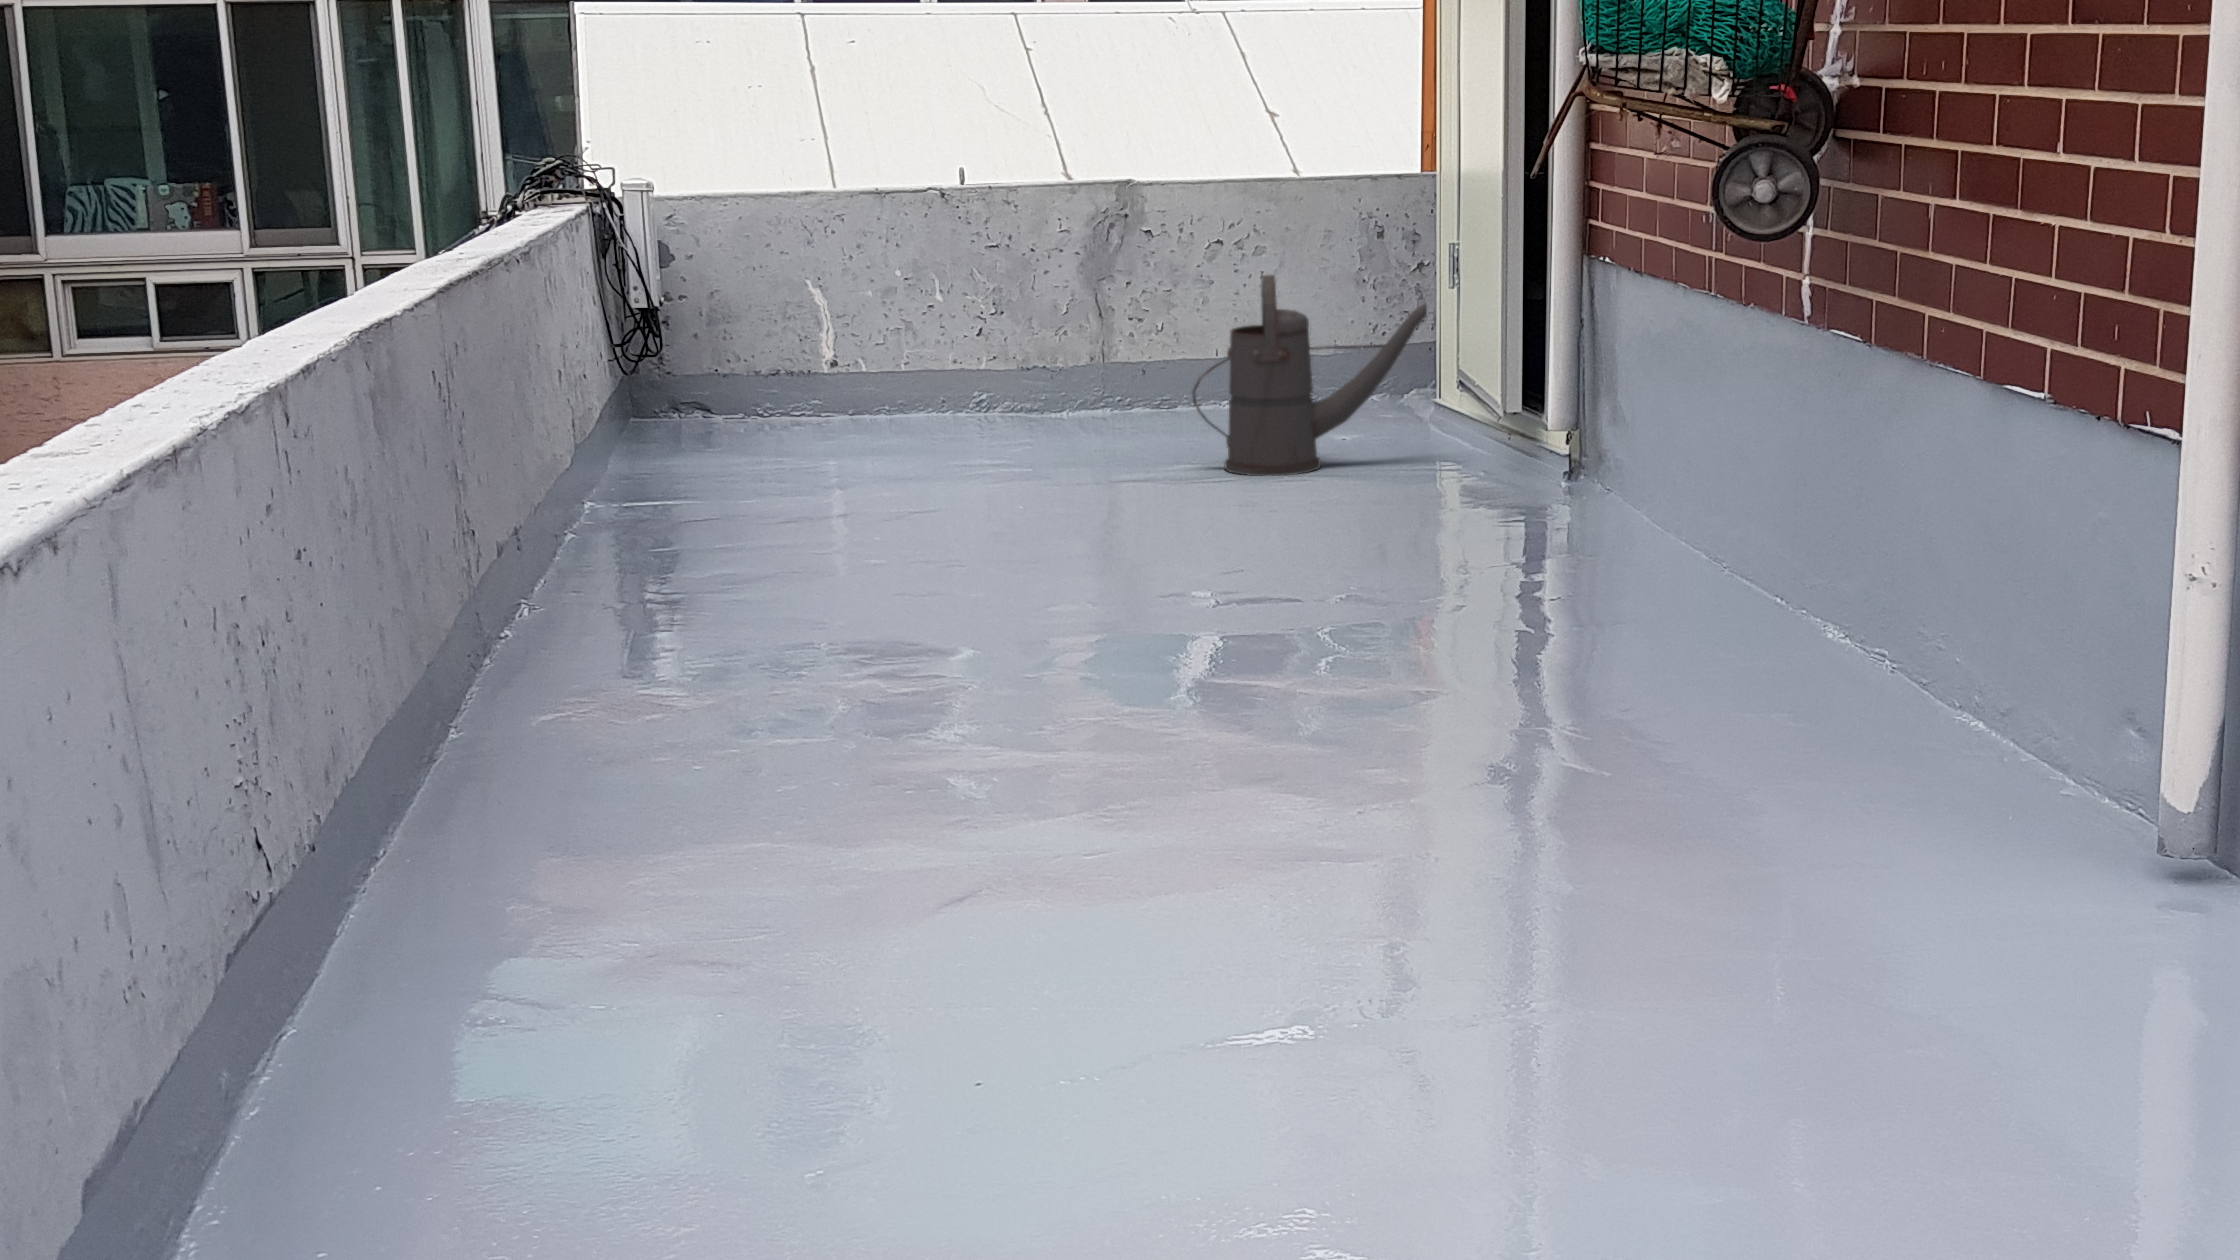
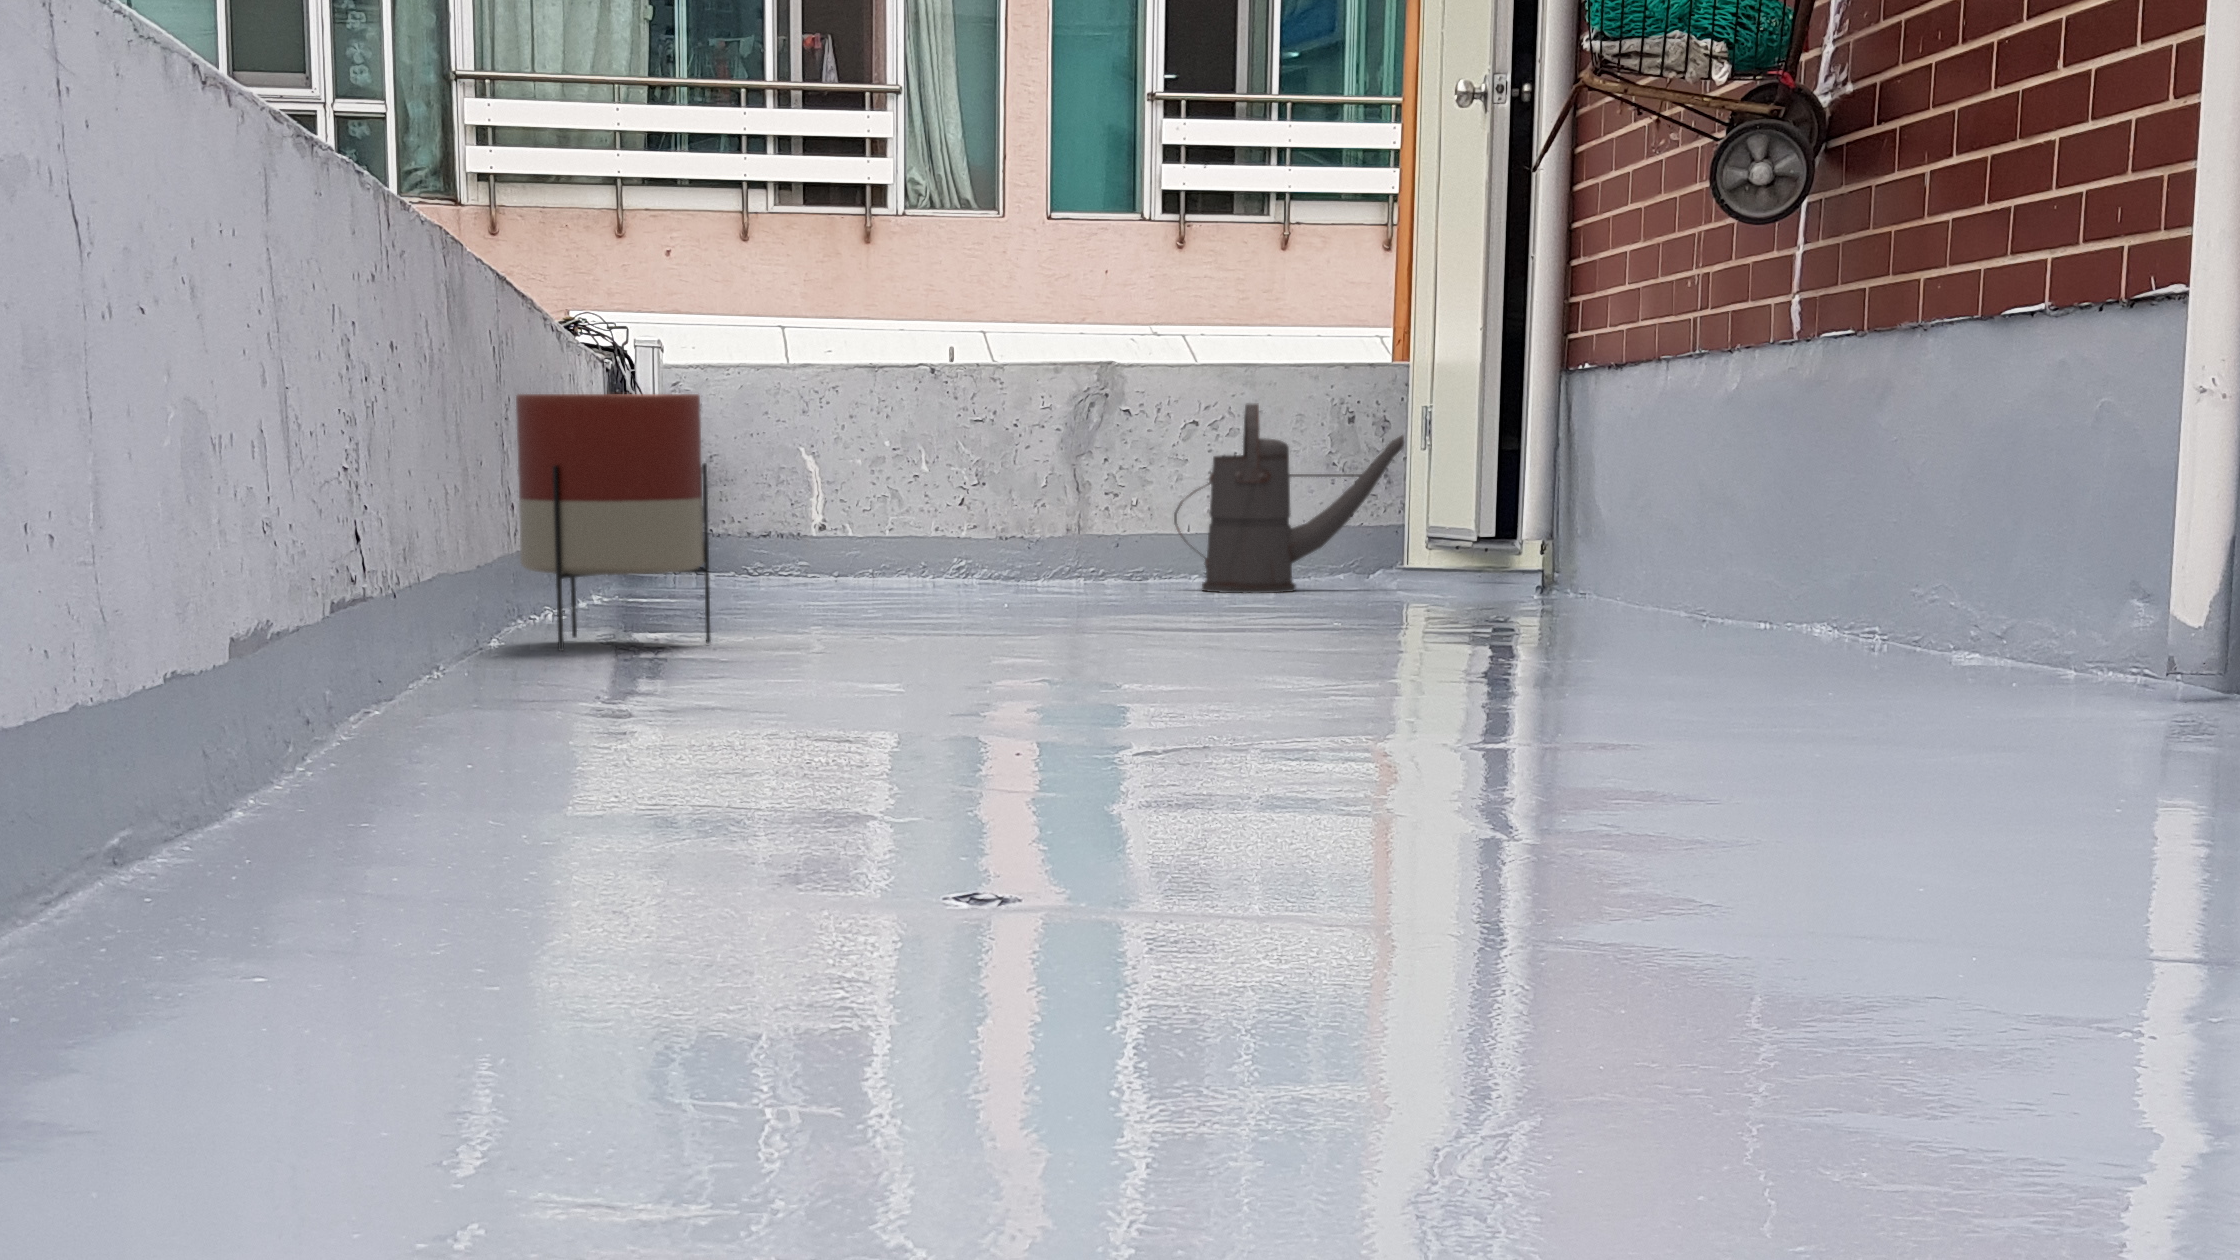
planter: none [465,415,692,712] -> present [516,394,711,651]

